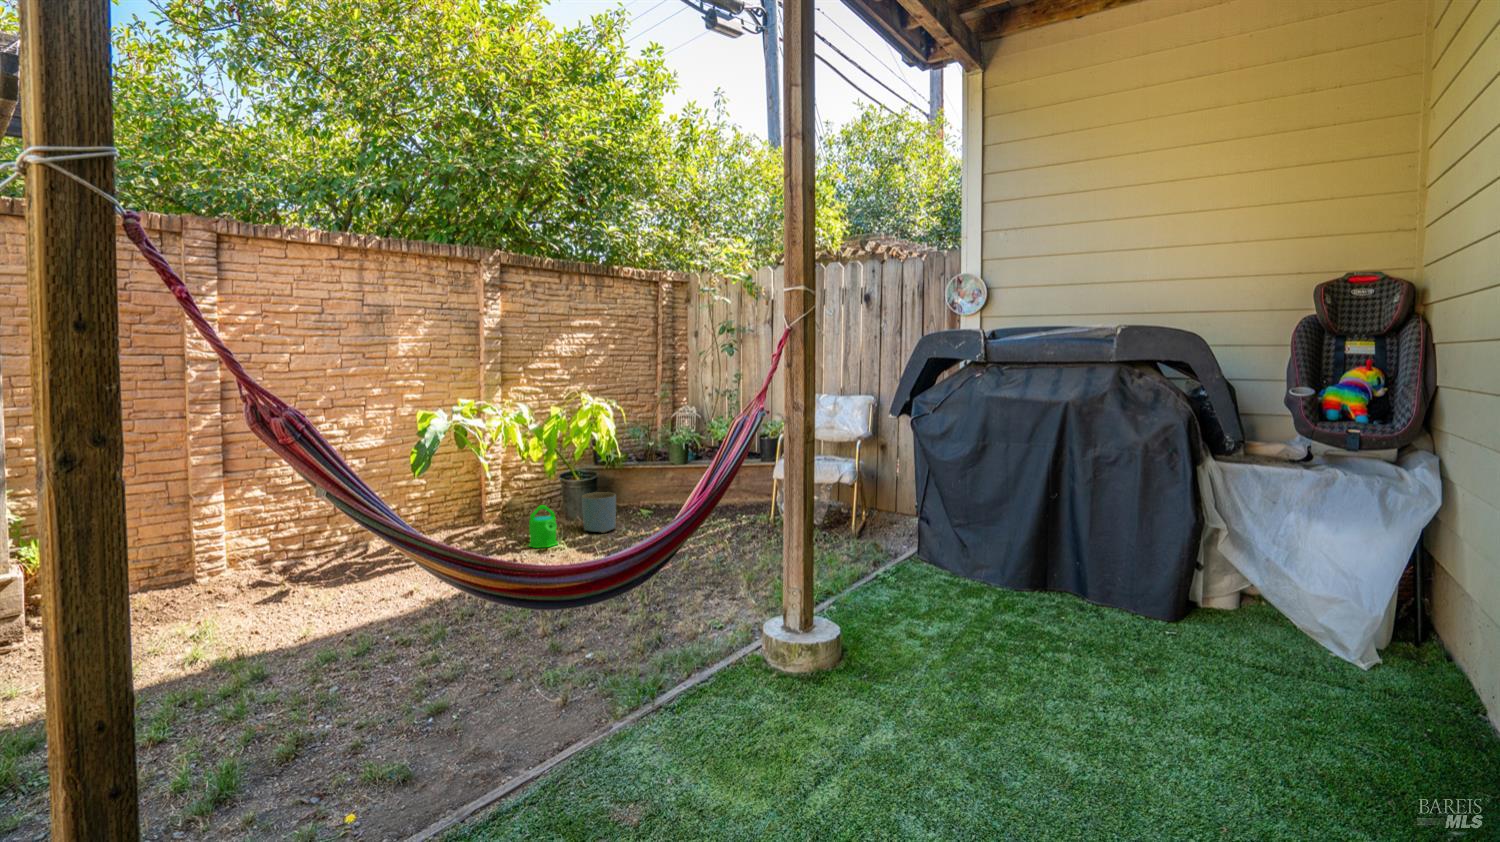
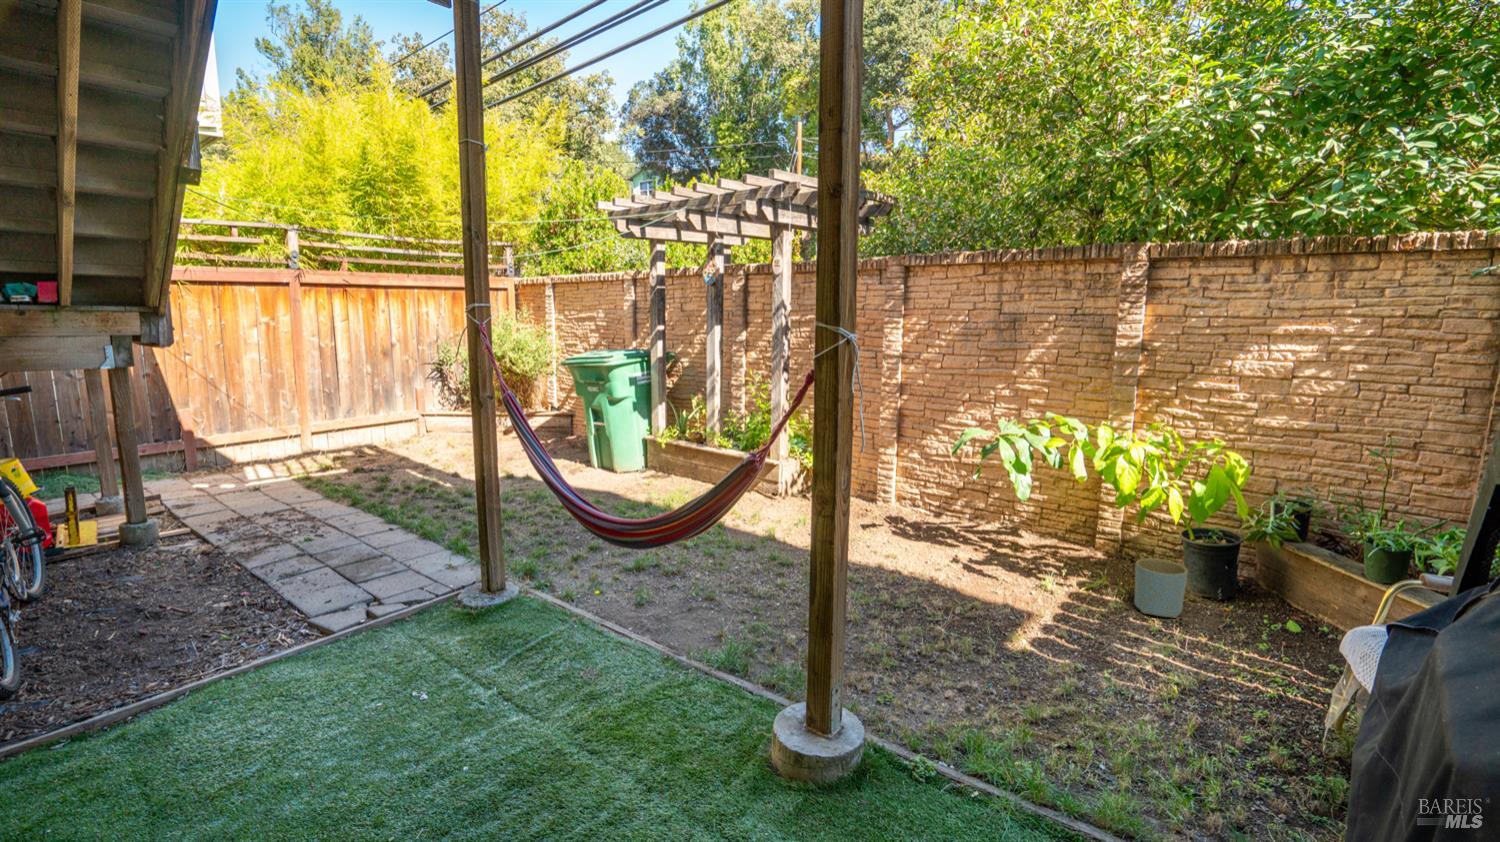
watering can: present [528,505,558,548] -> none [1048,544,1092,595]

